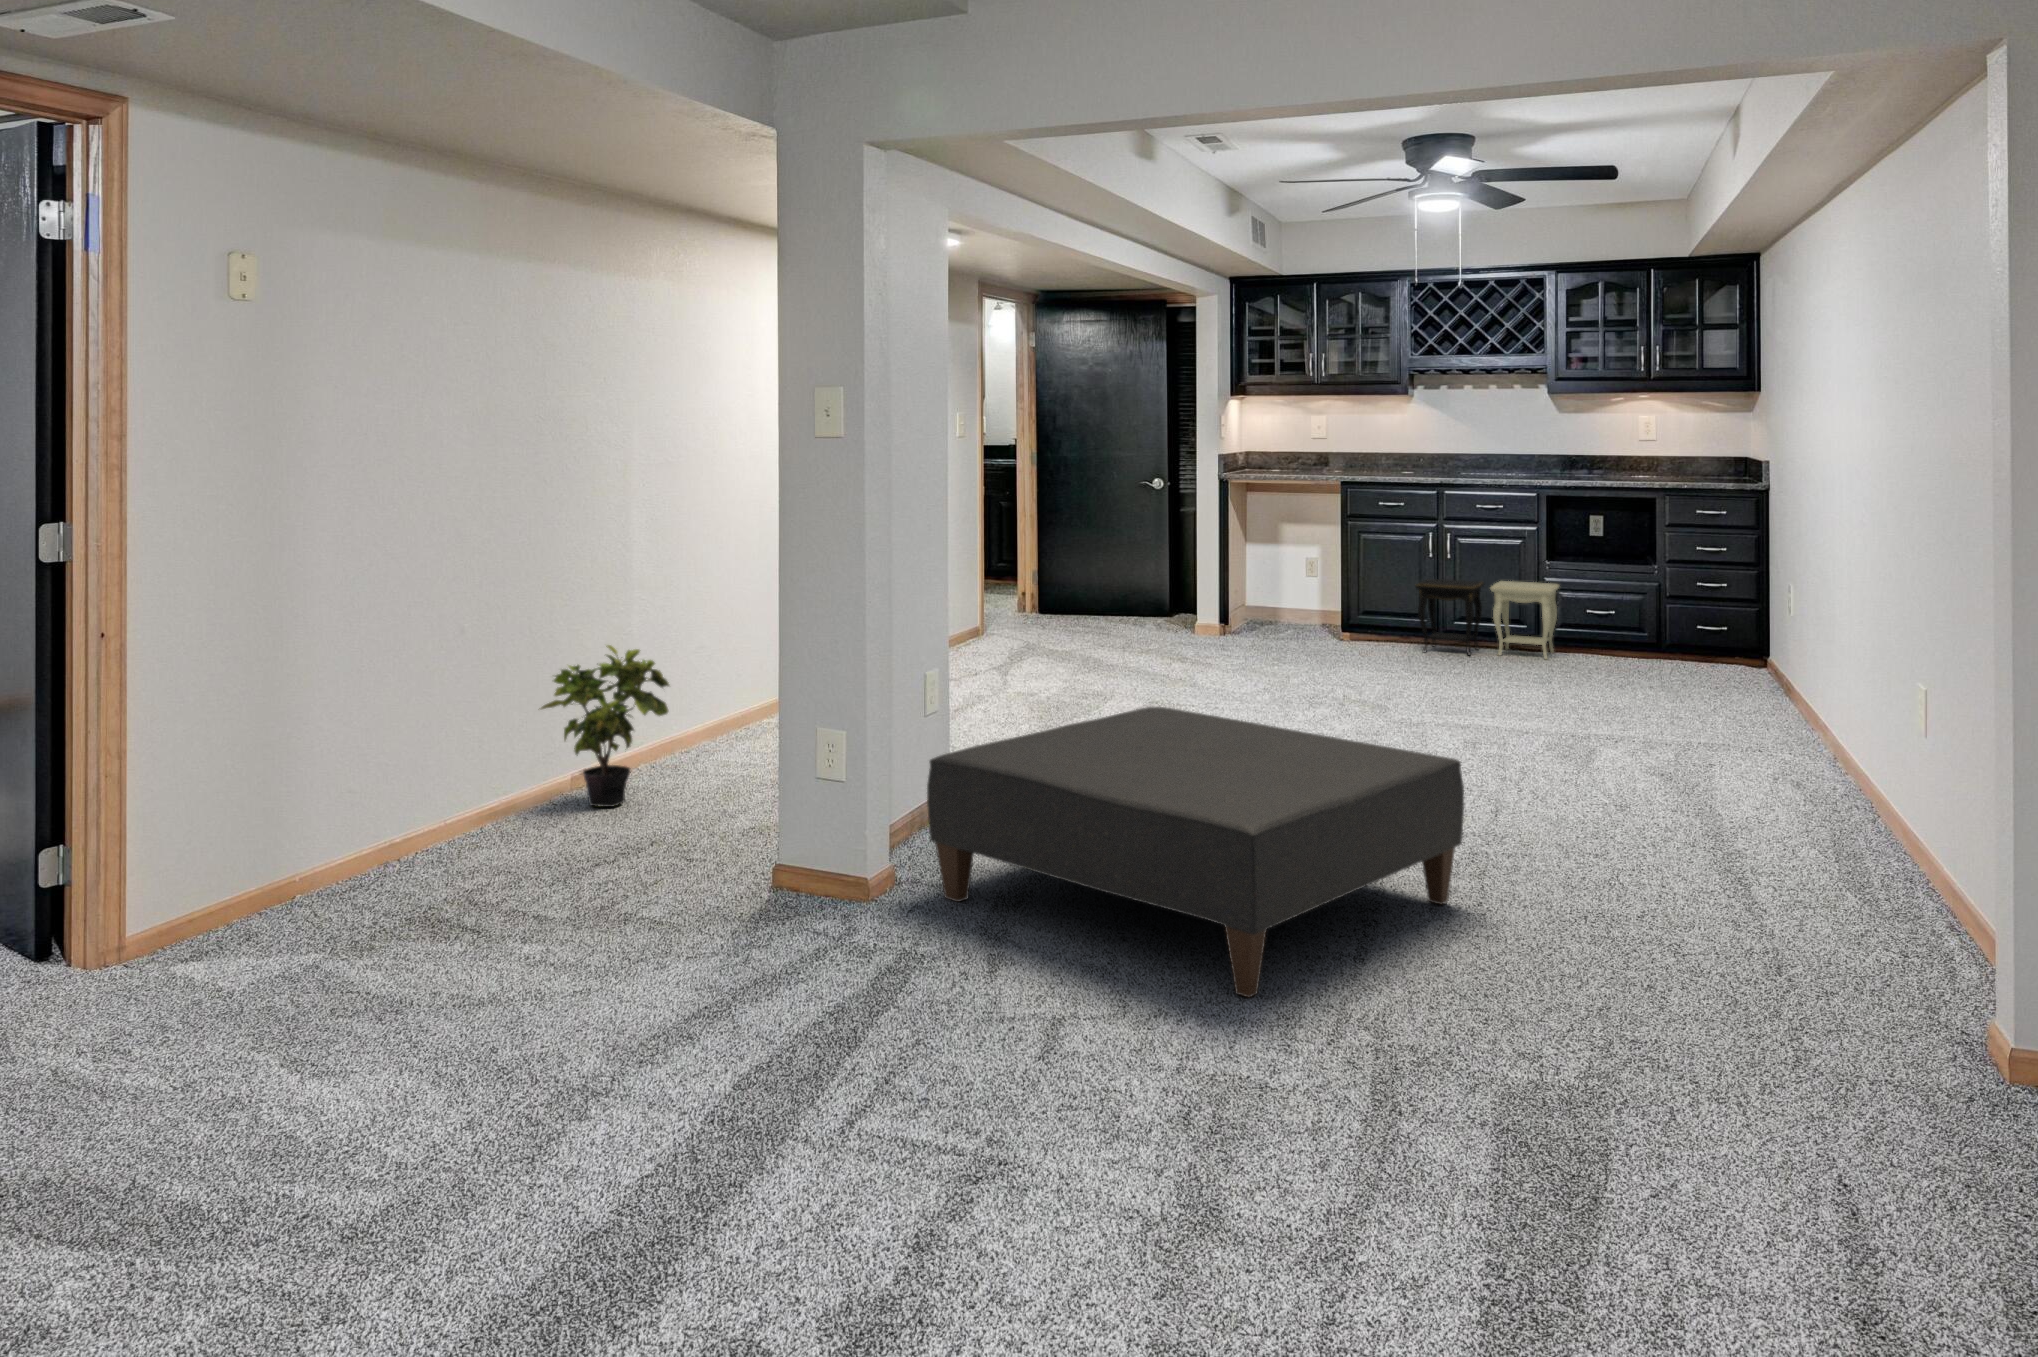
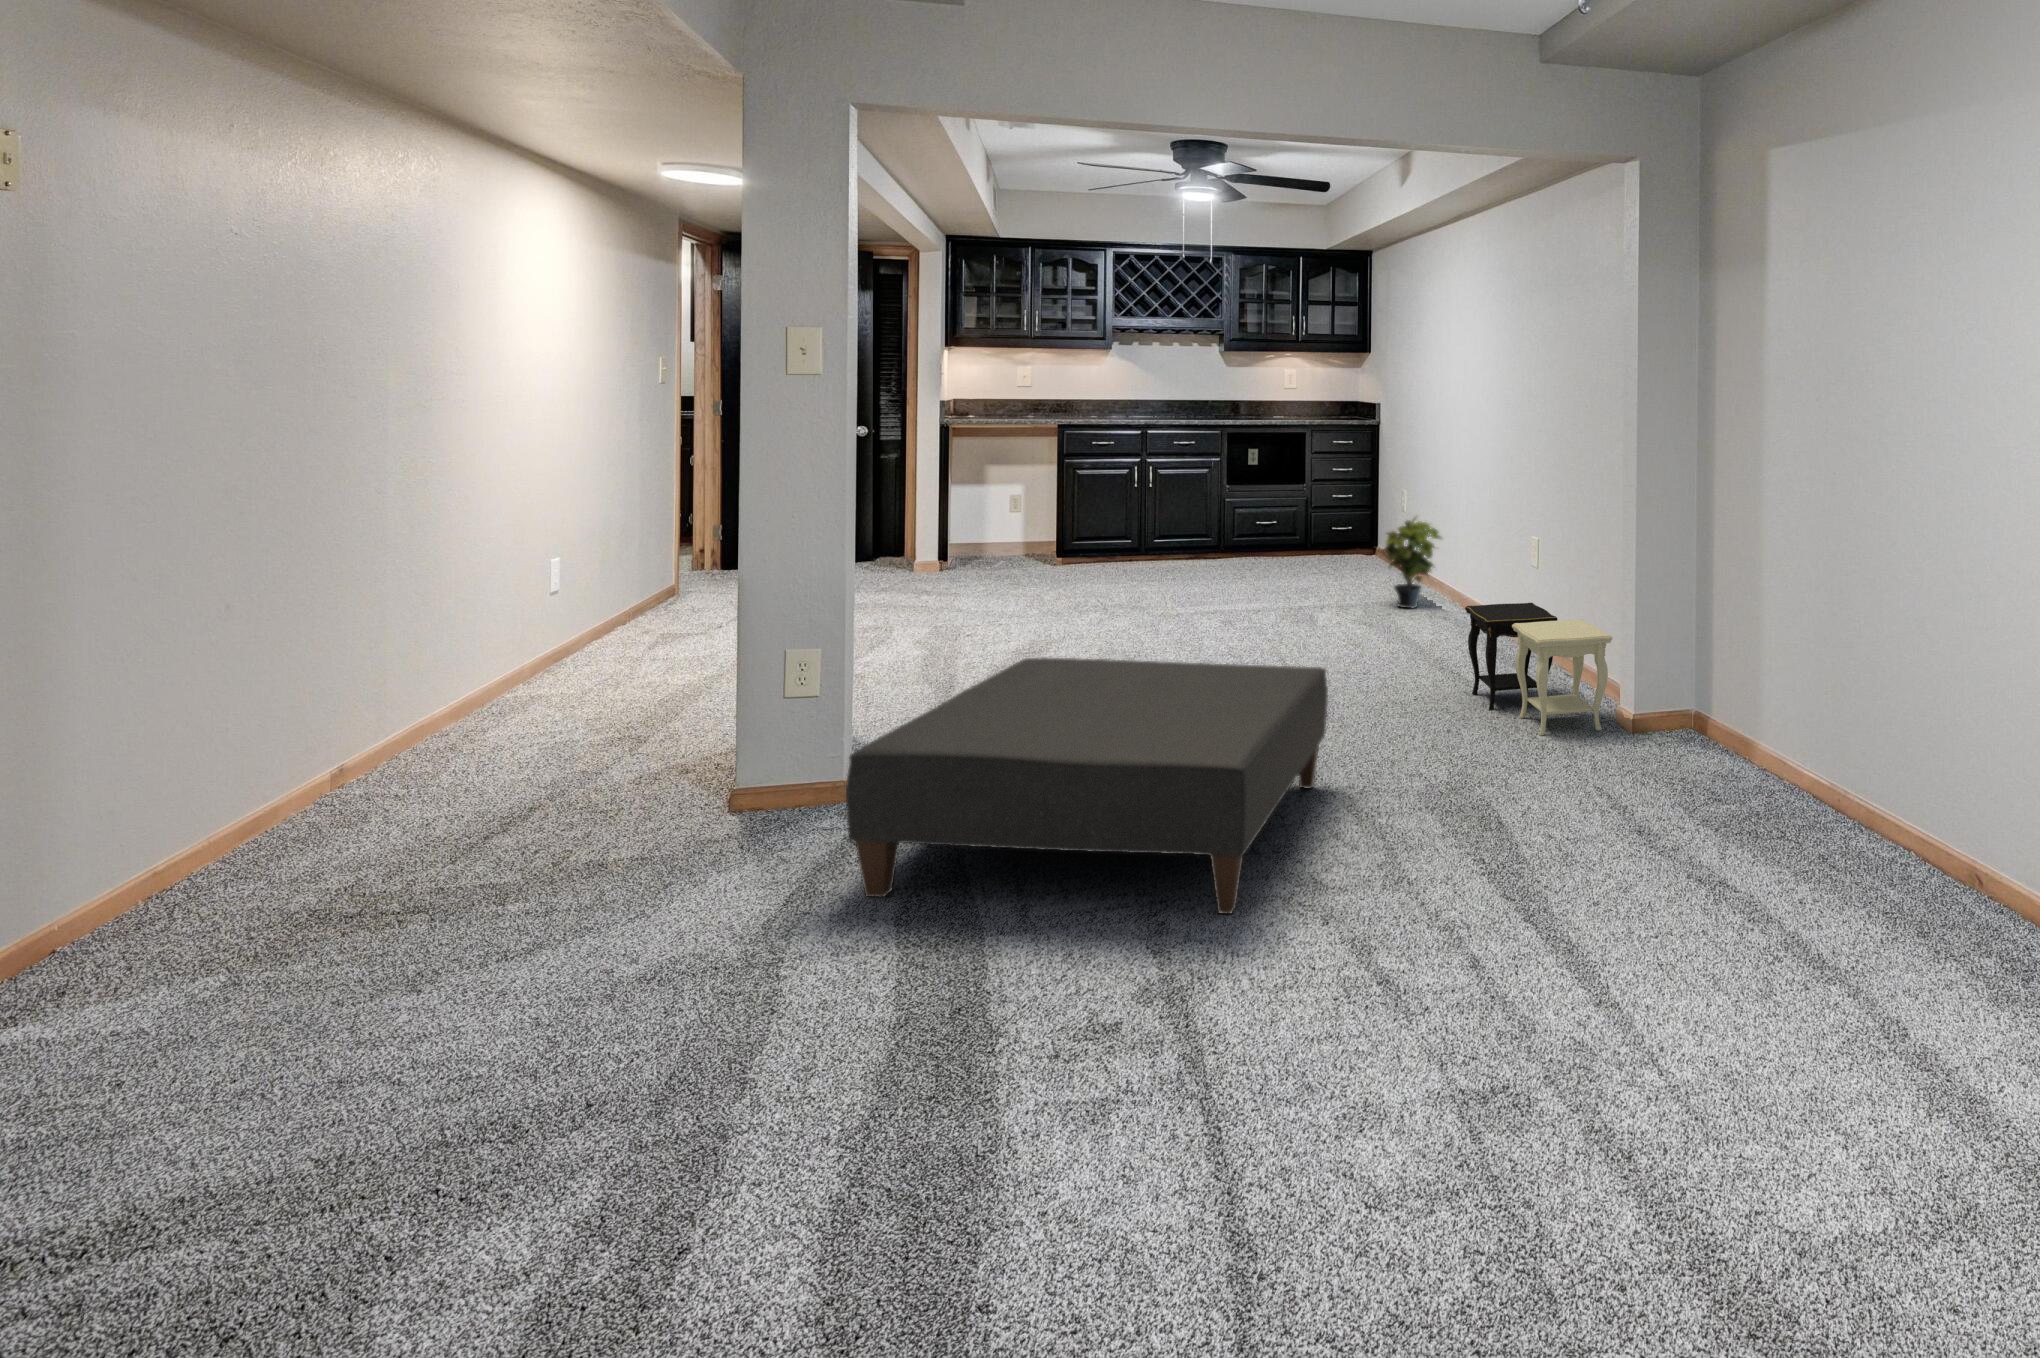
side table: present [1415,579,1559,659] -> present [1465,603,1612,735]
potted plant: present [541,645,669,807] -> present [1383,517,1441,608]

